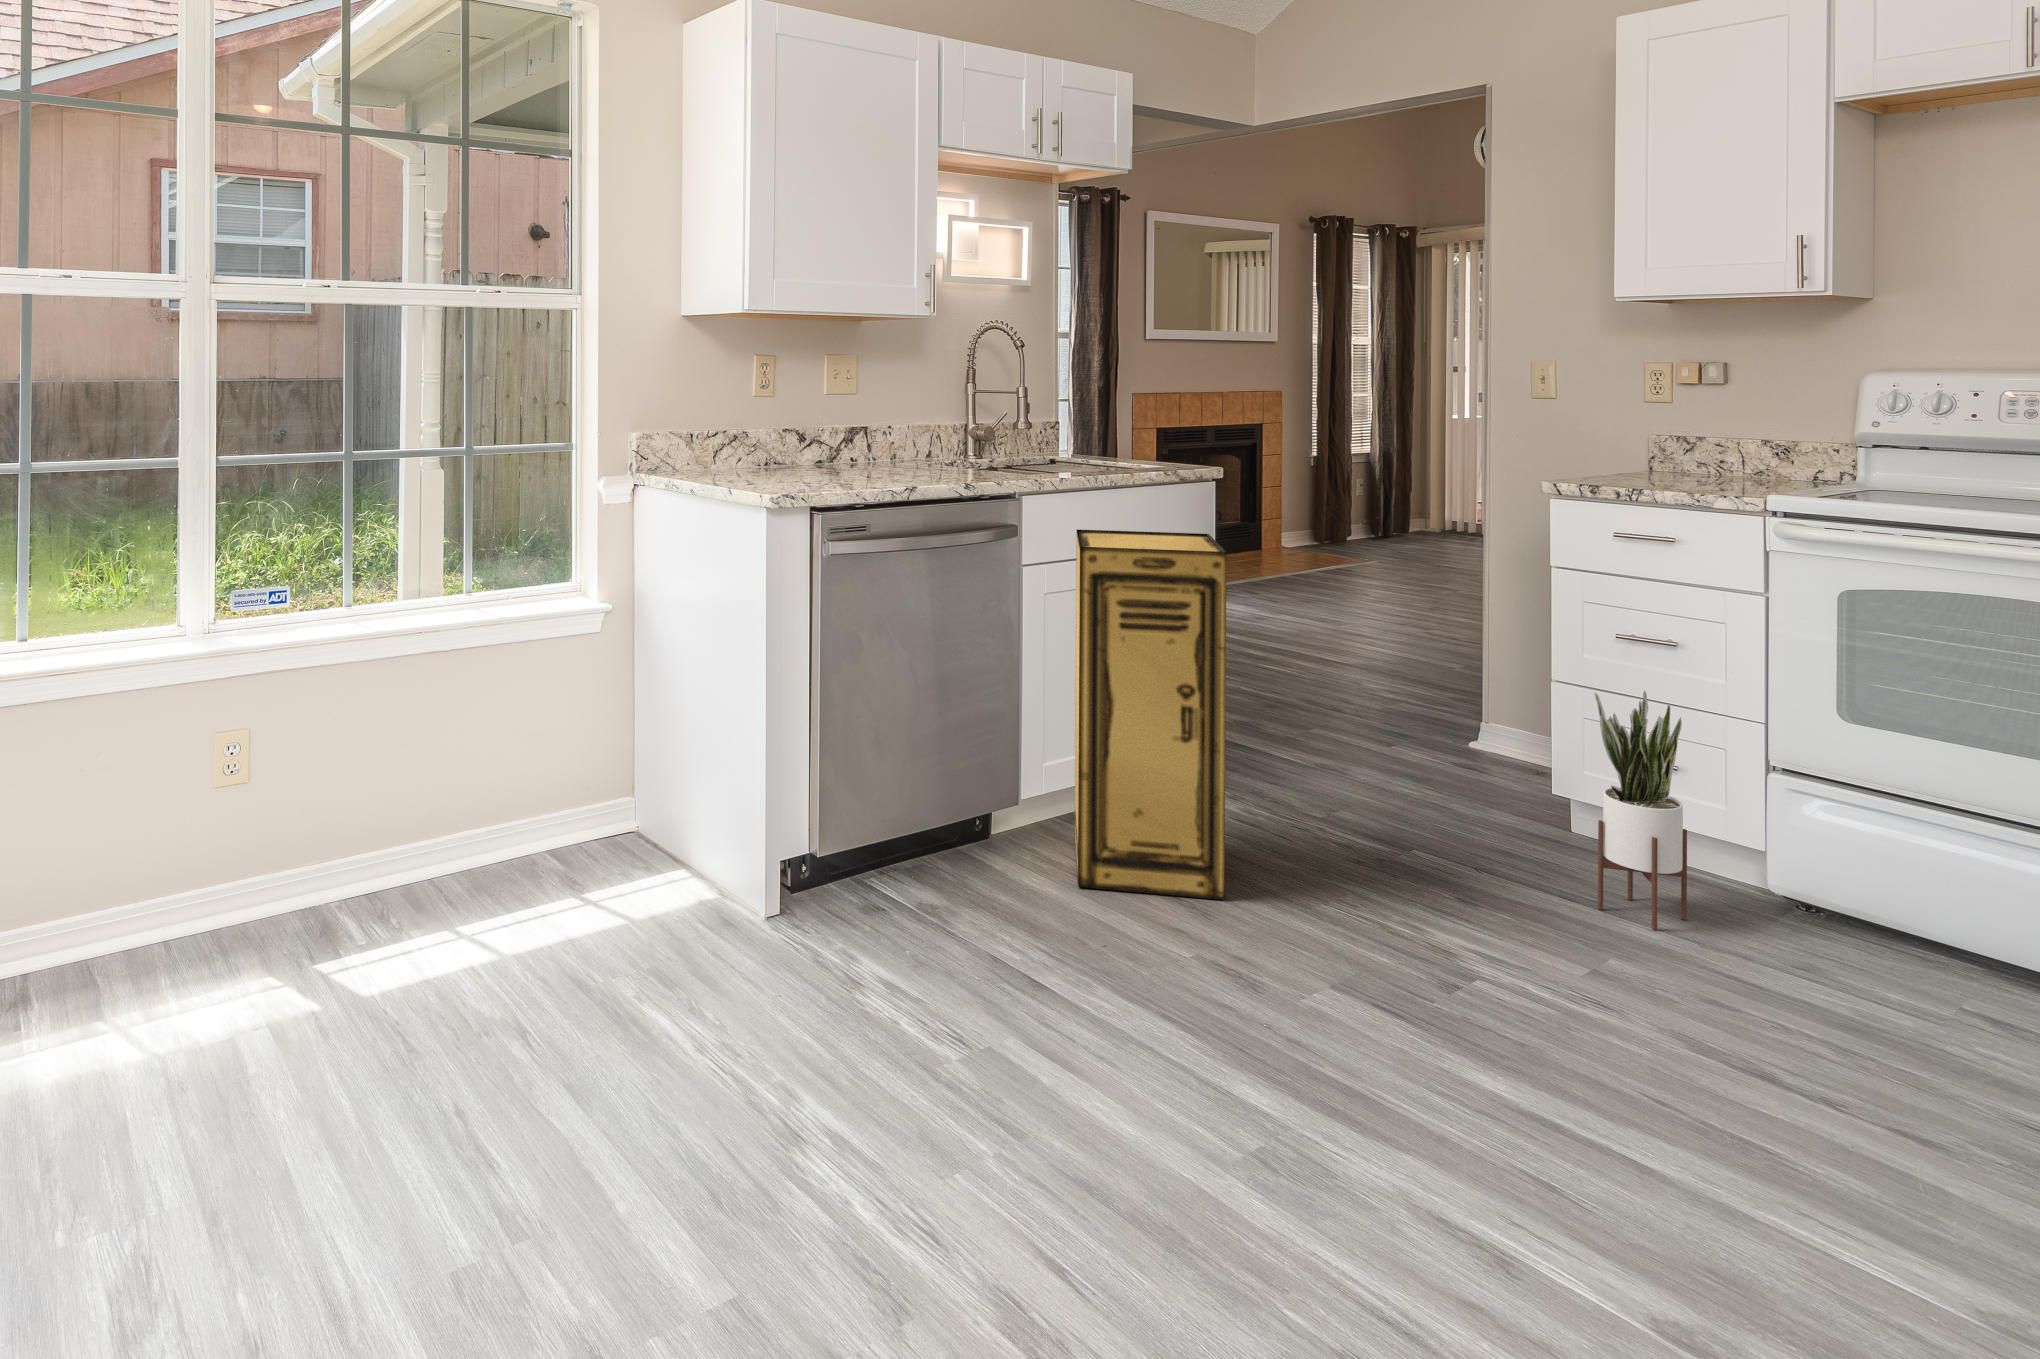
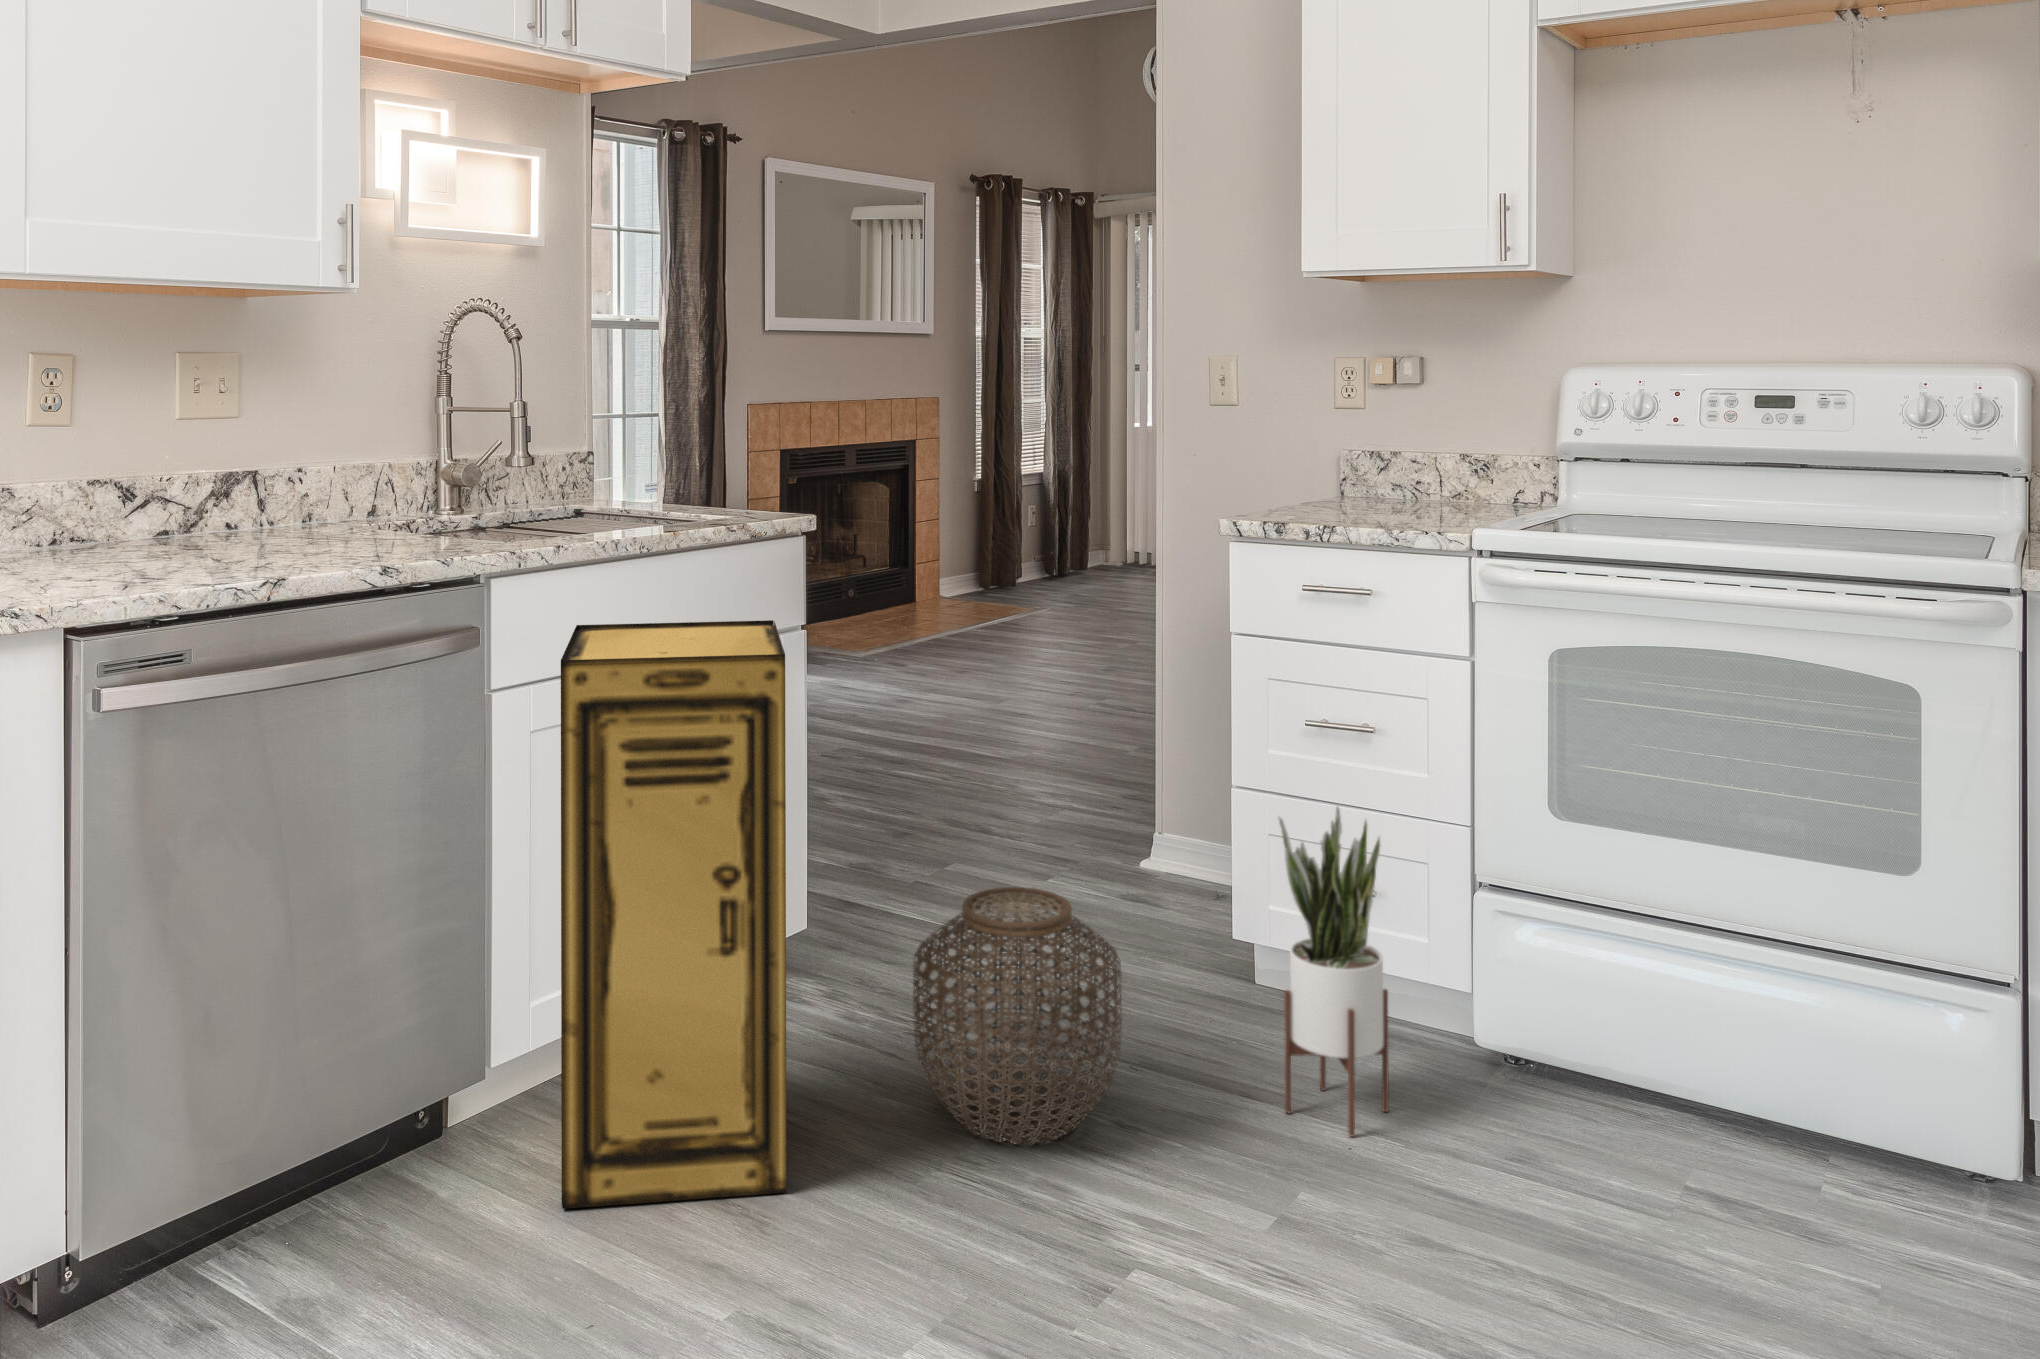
woven basket: none [1308,726,1466,900] -> present [913,887,1122,1144]

